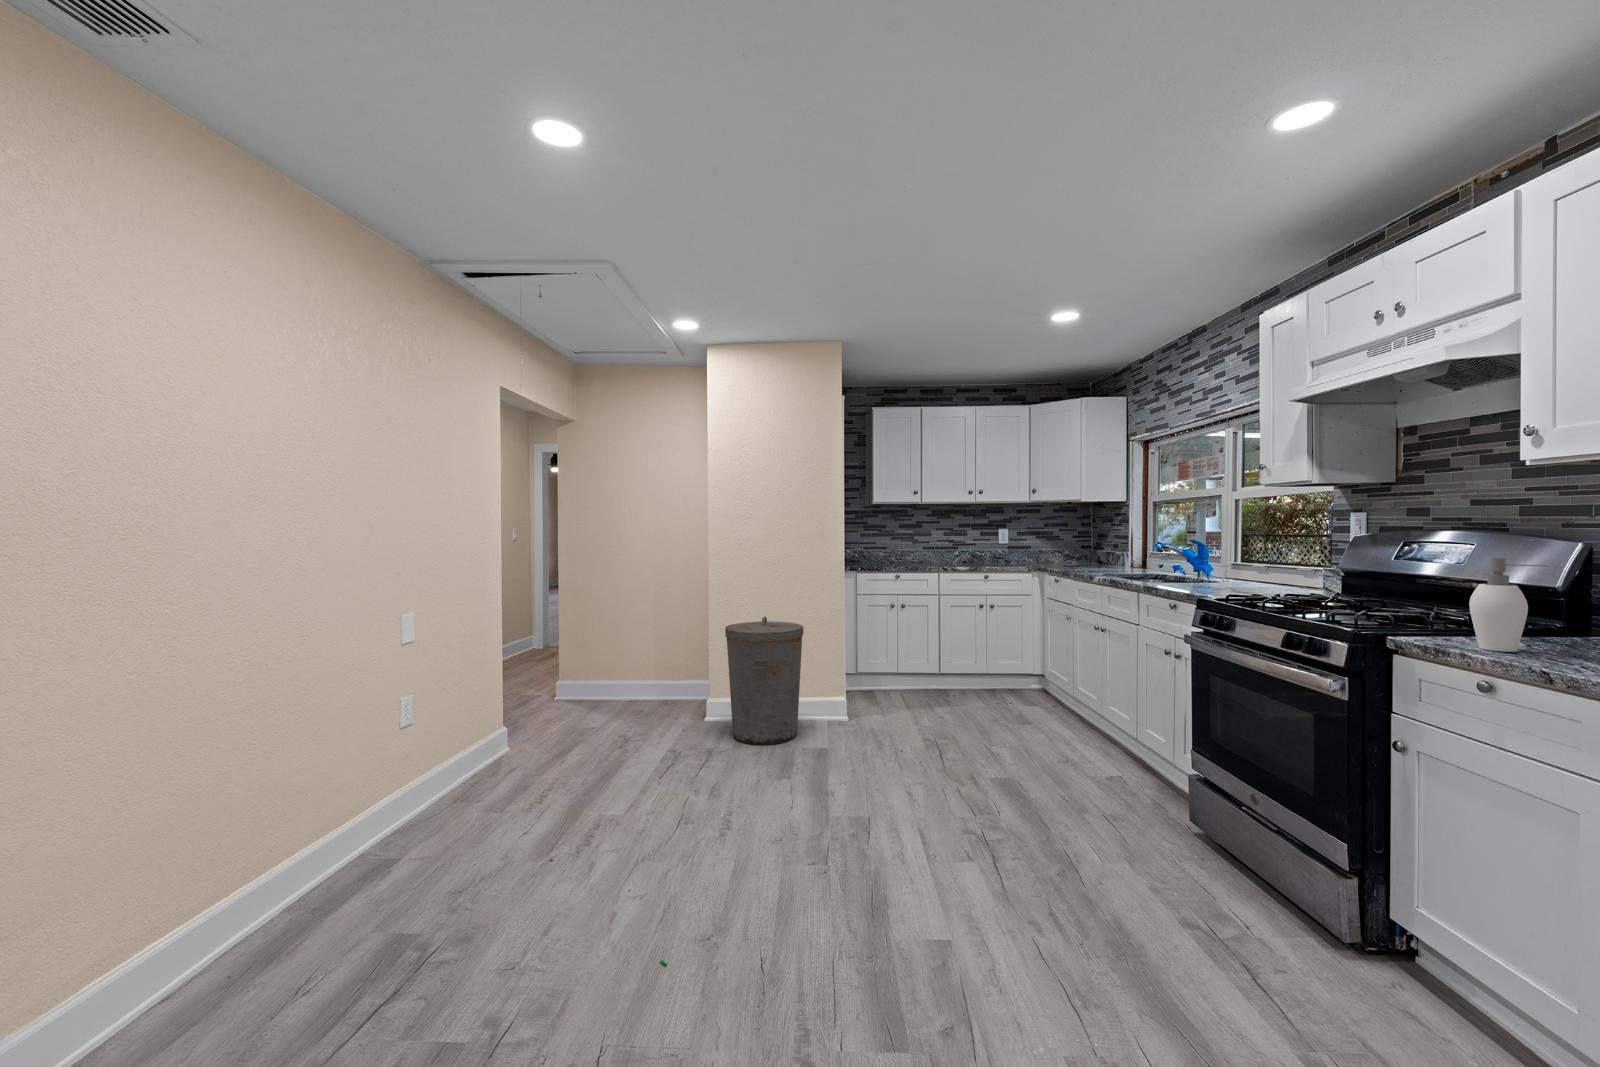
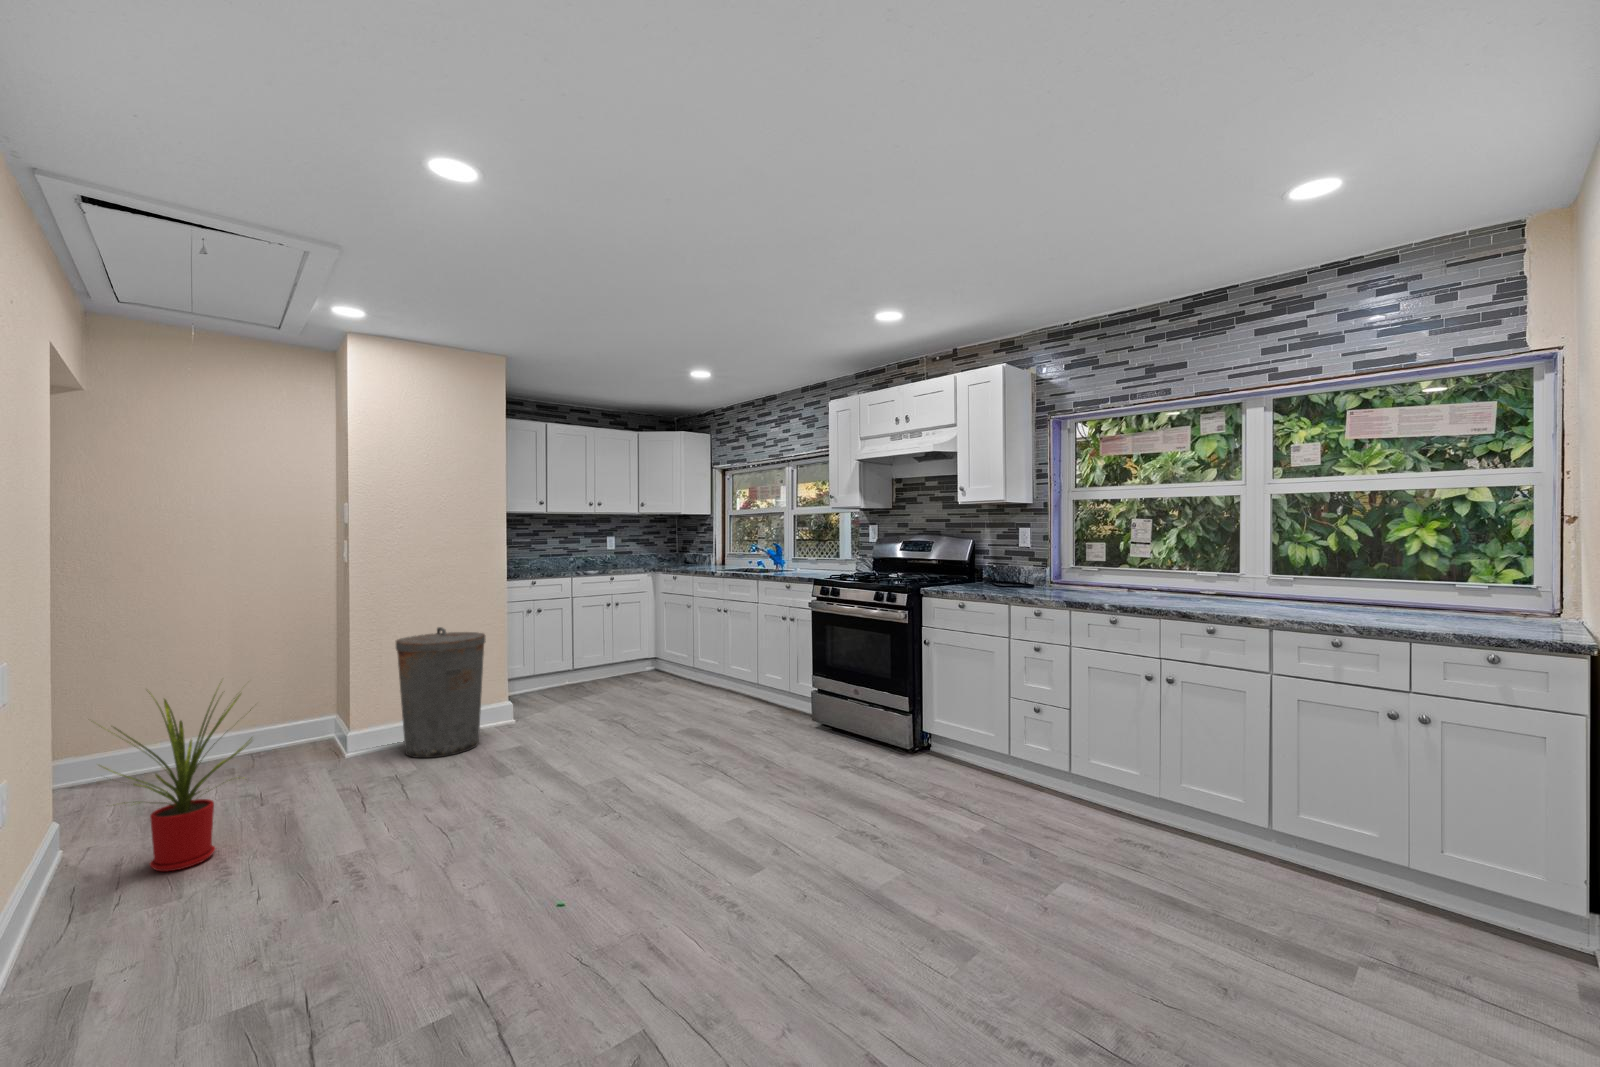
soap dispenser: present [1469,558,1548,652] -> none [954,547,978,589]
house plant: none [454,645,568,797] -> present [103,682,252,871]

